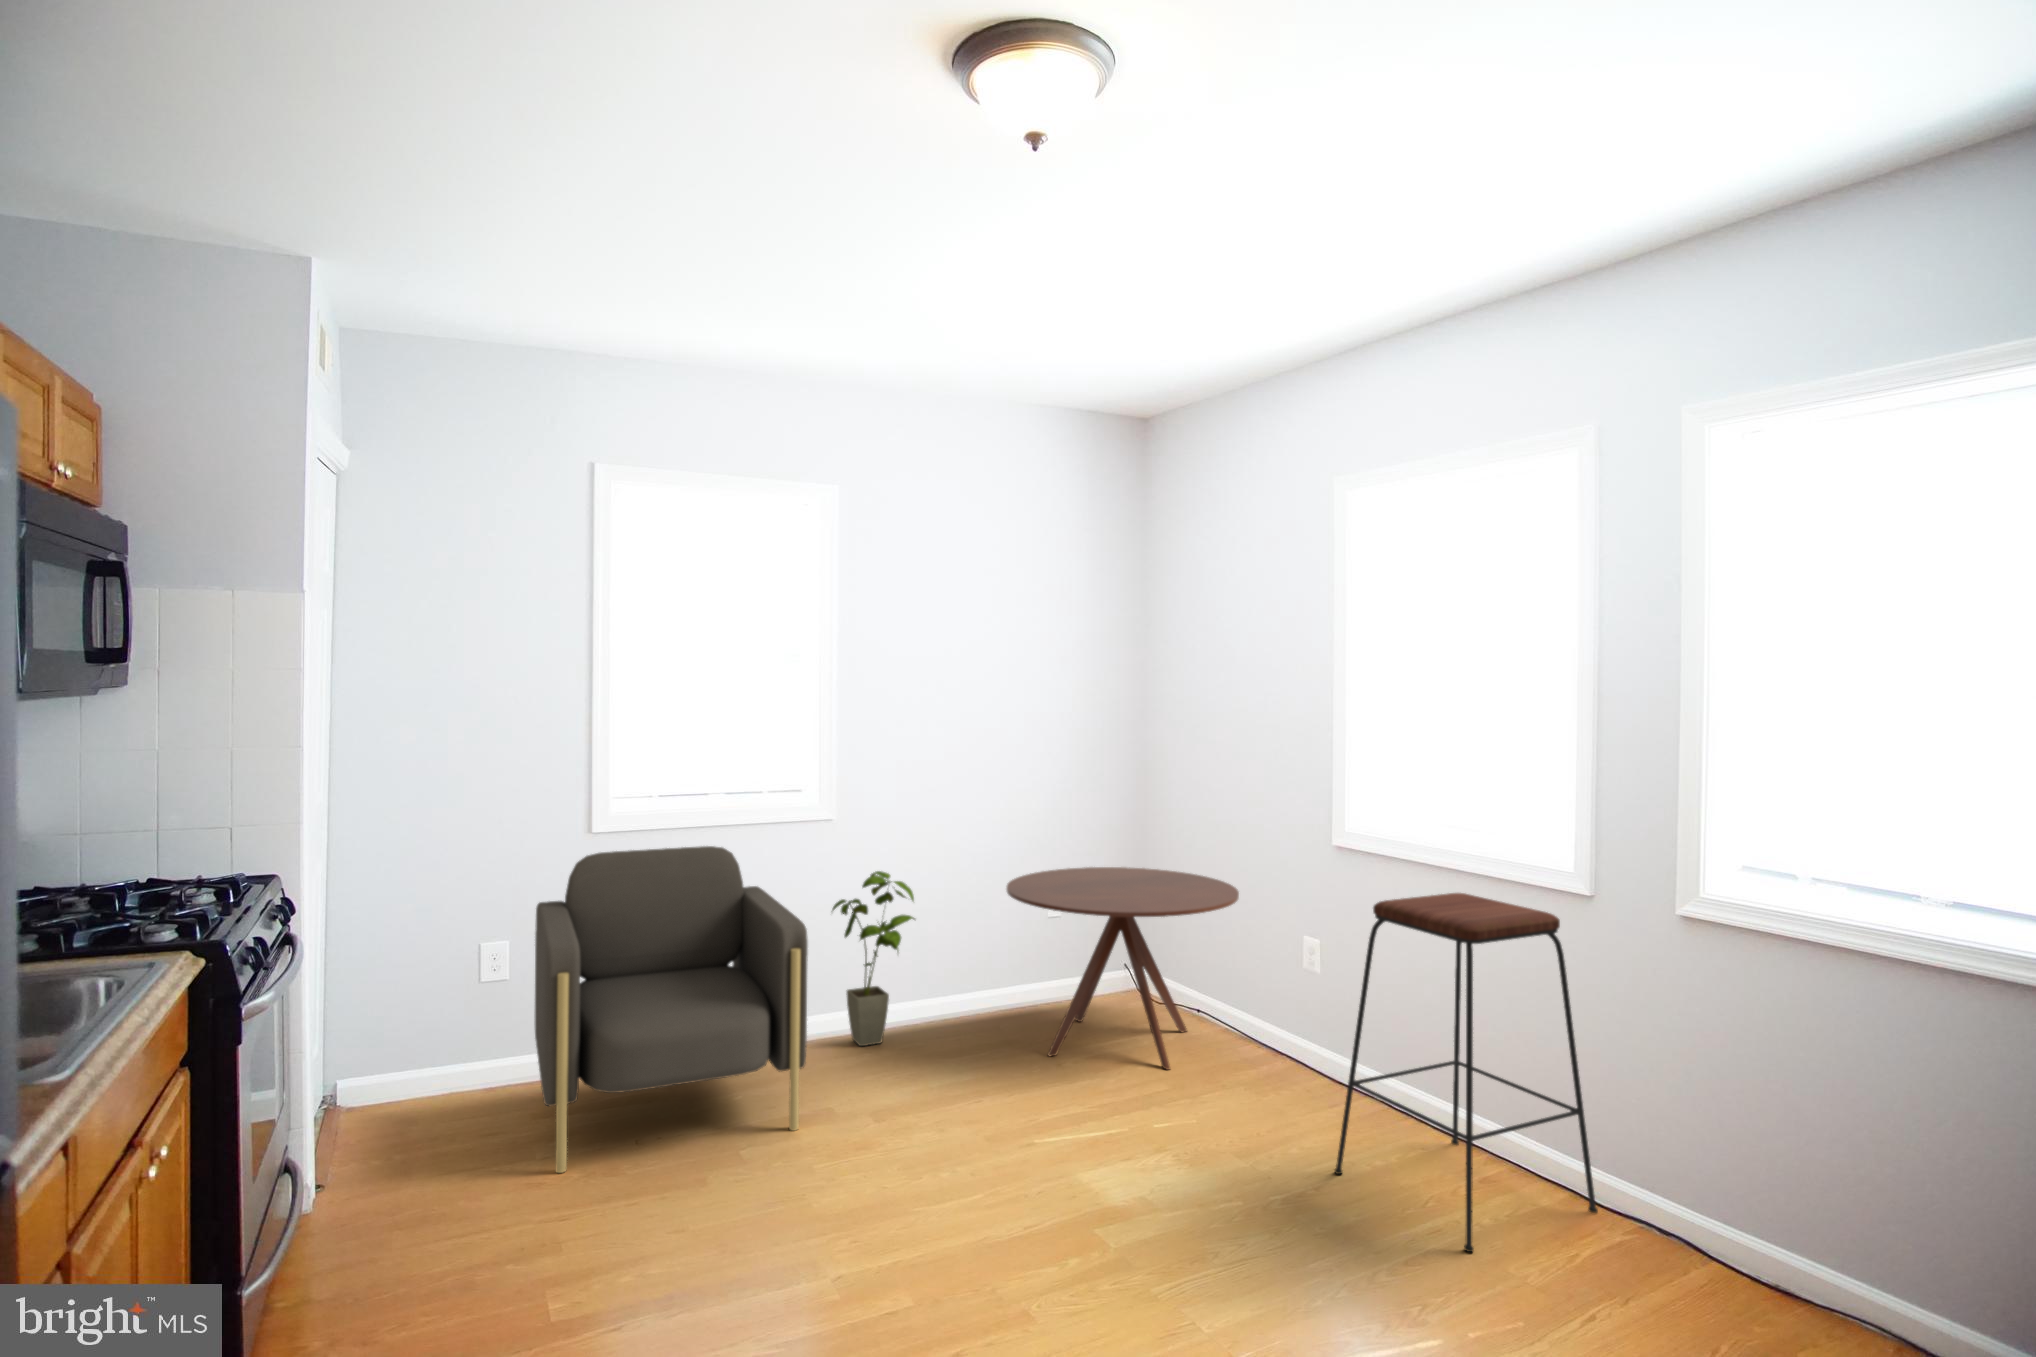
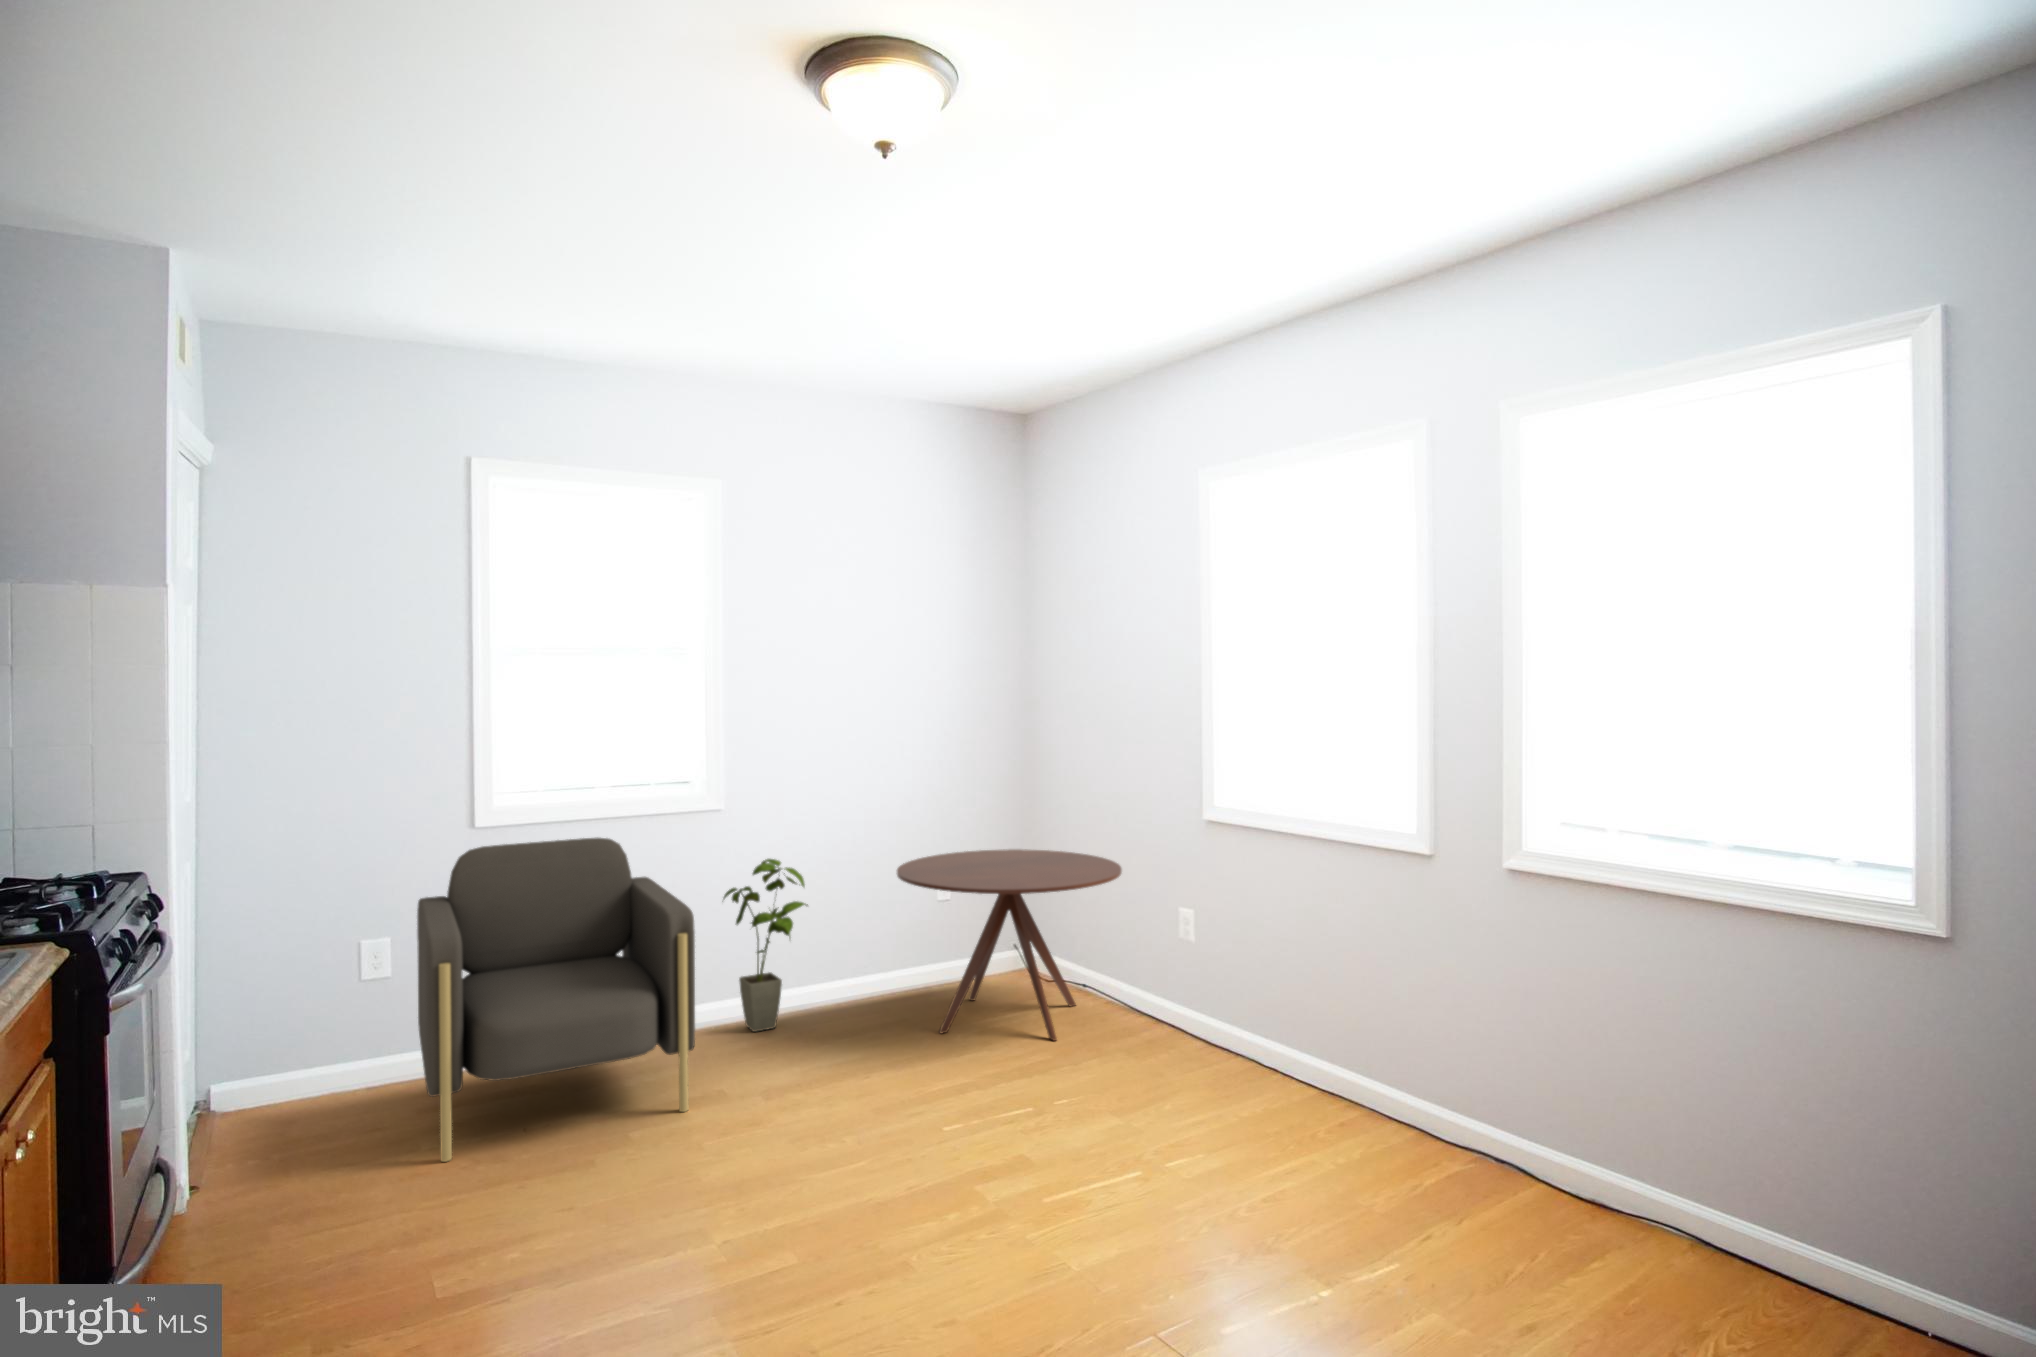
bar stool: present [1334,893,1598,1252] -> none [1203,858,1441,1187]

